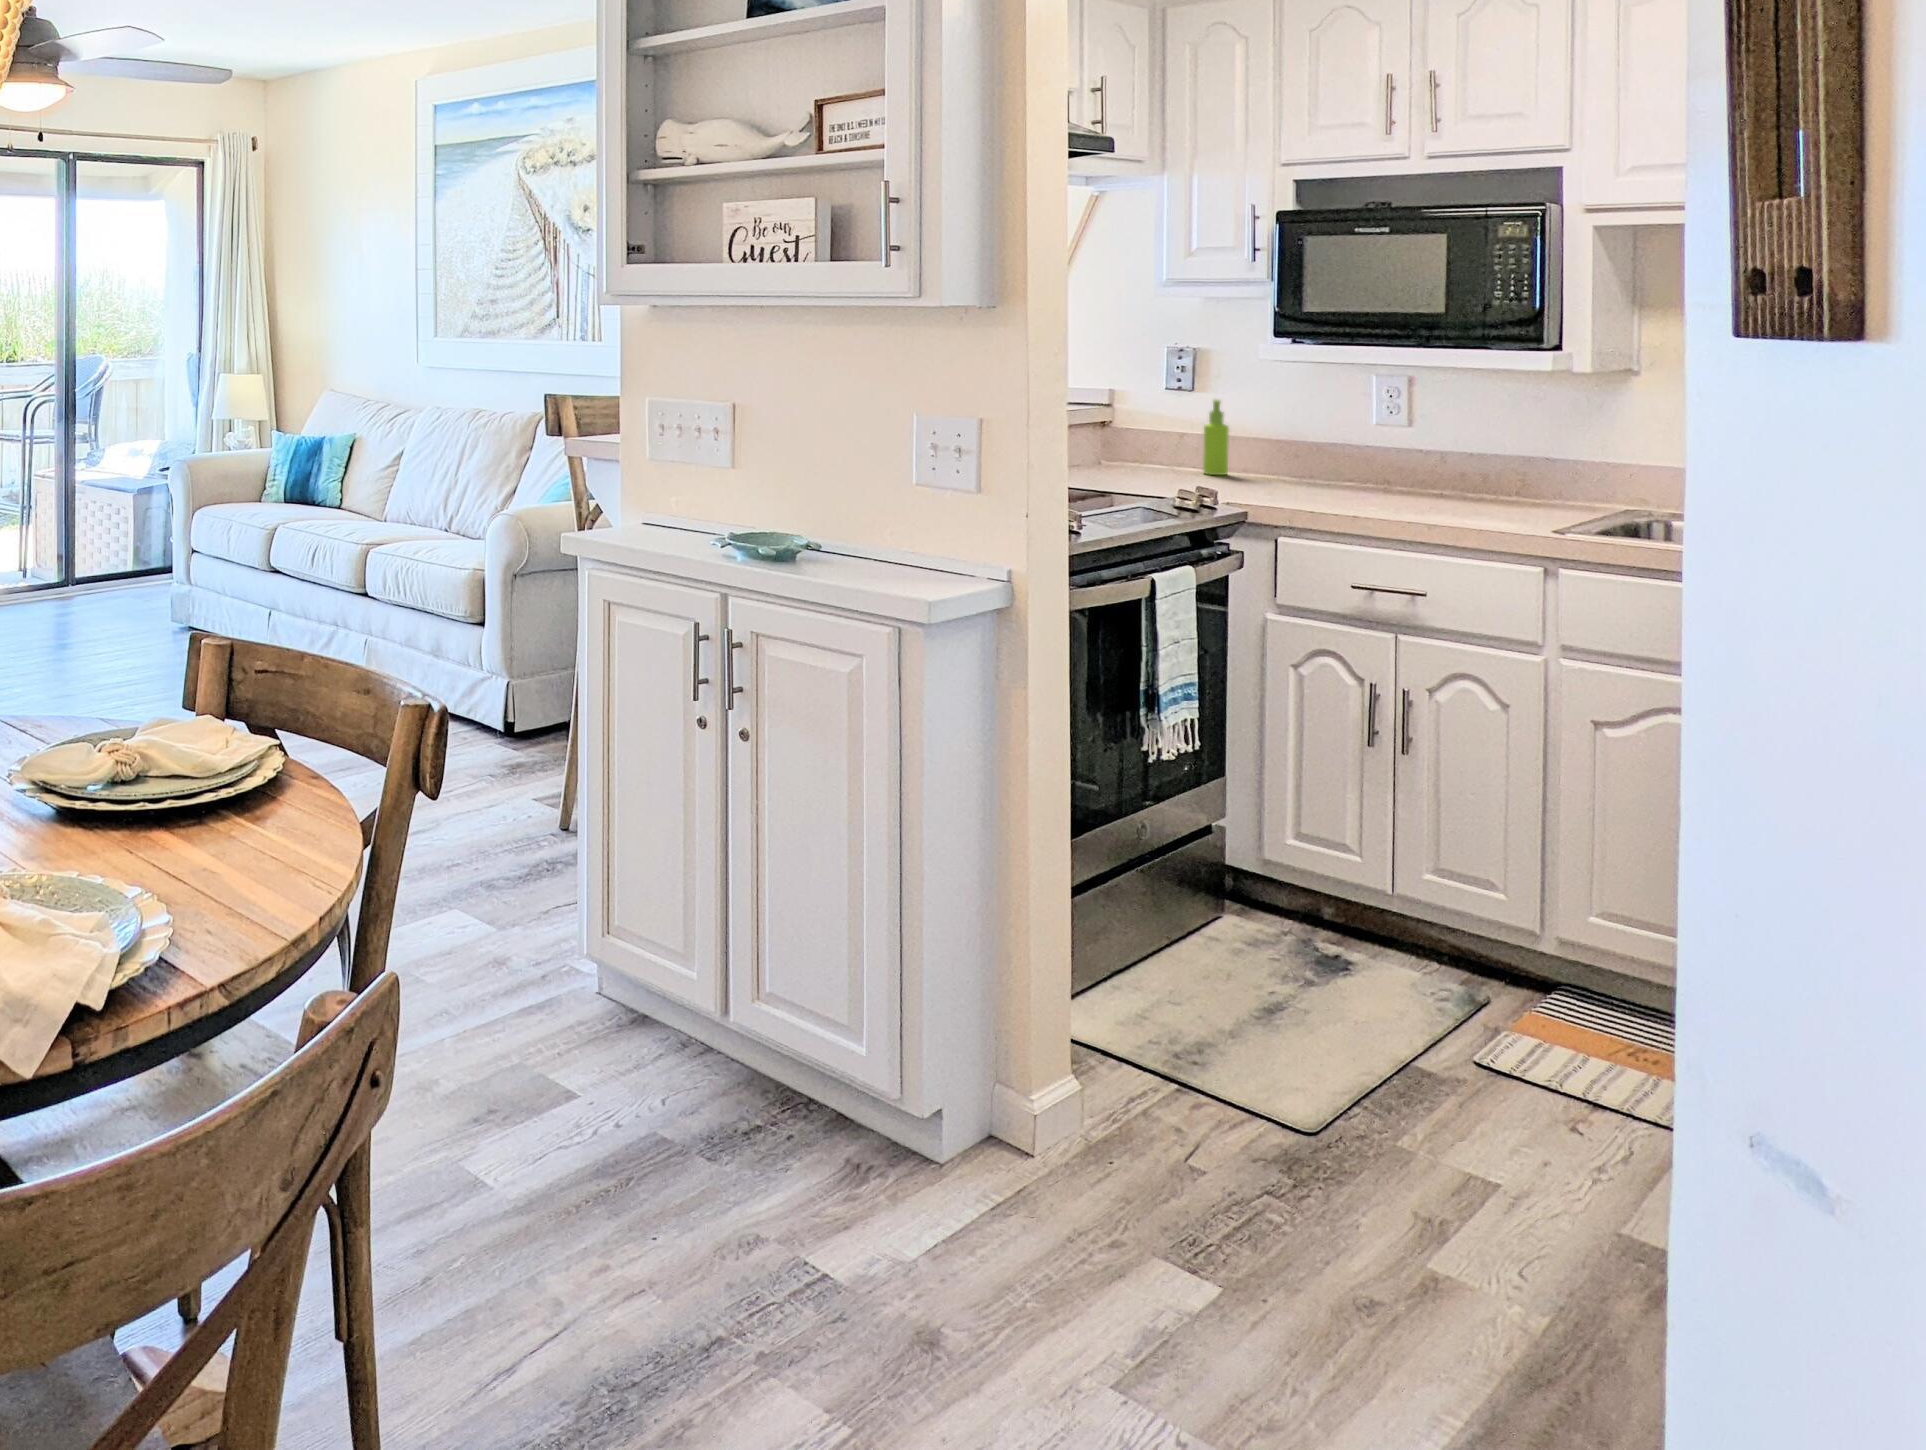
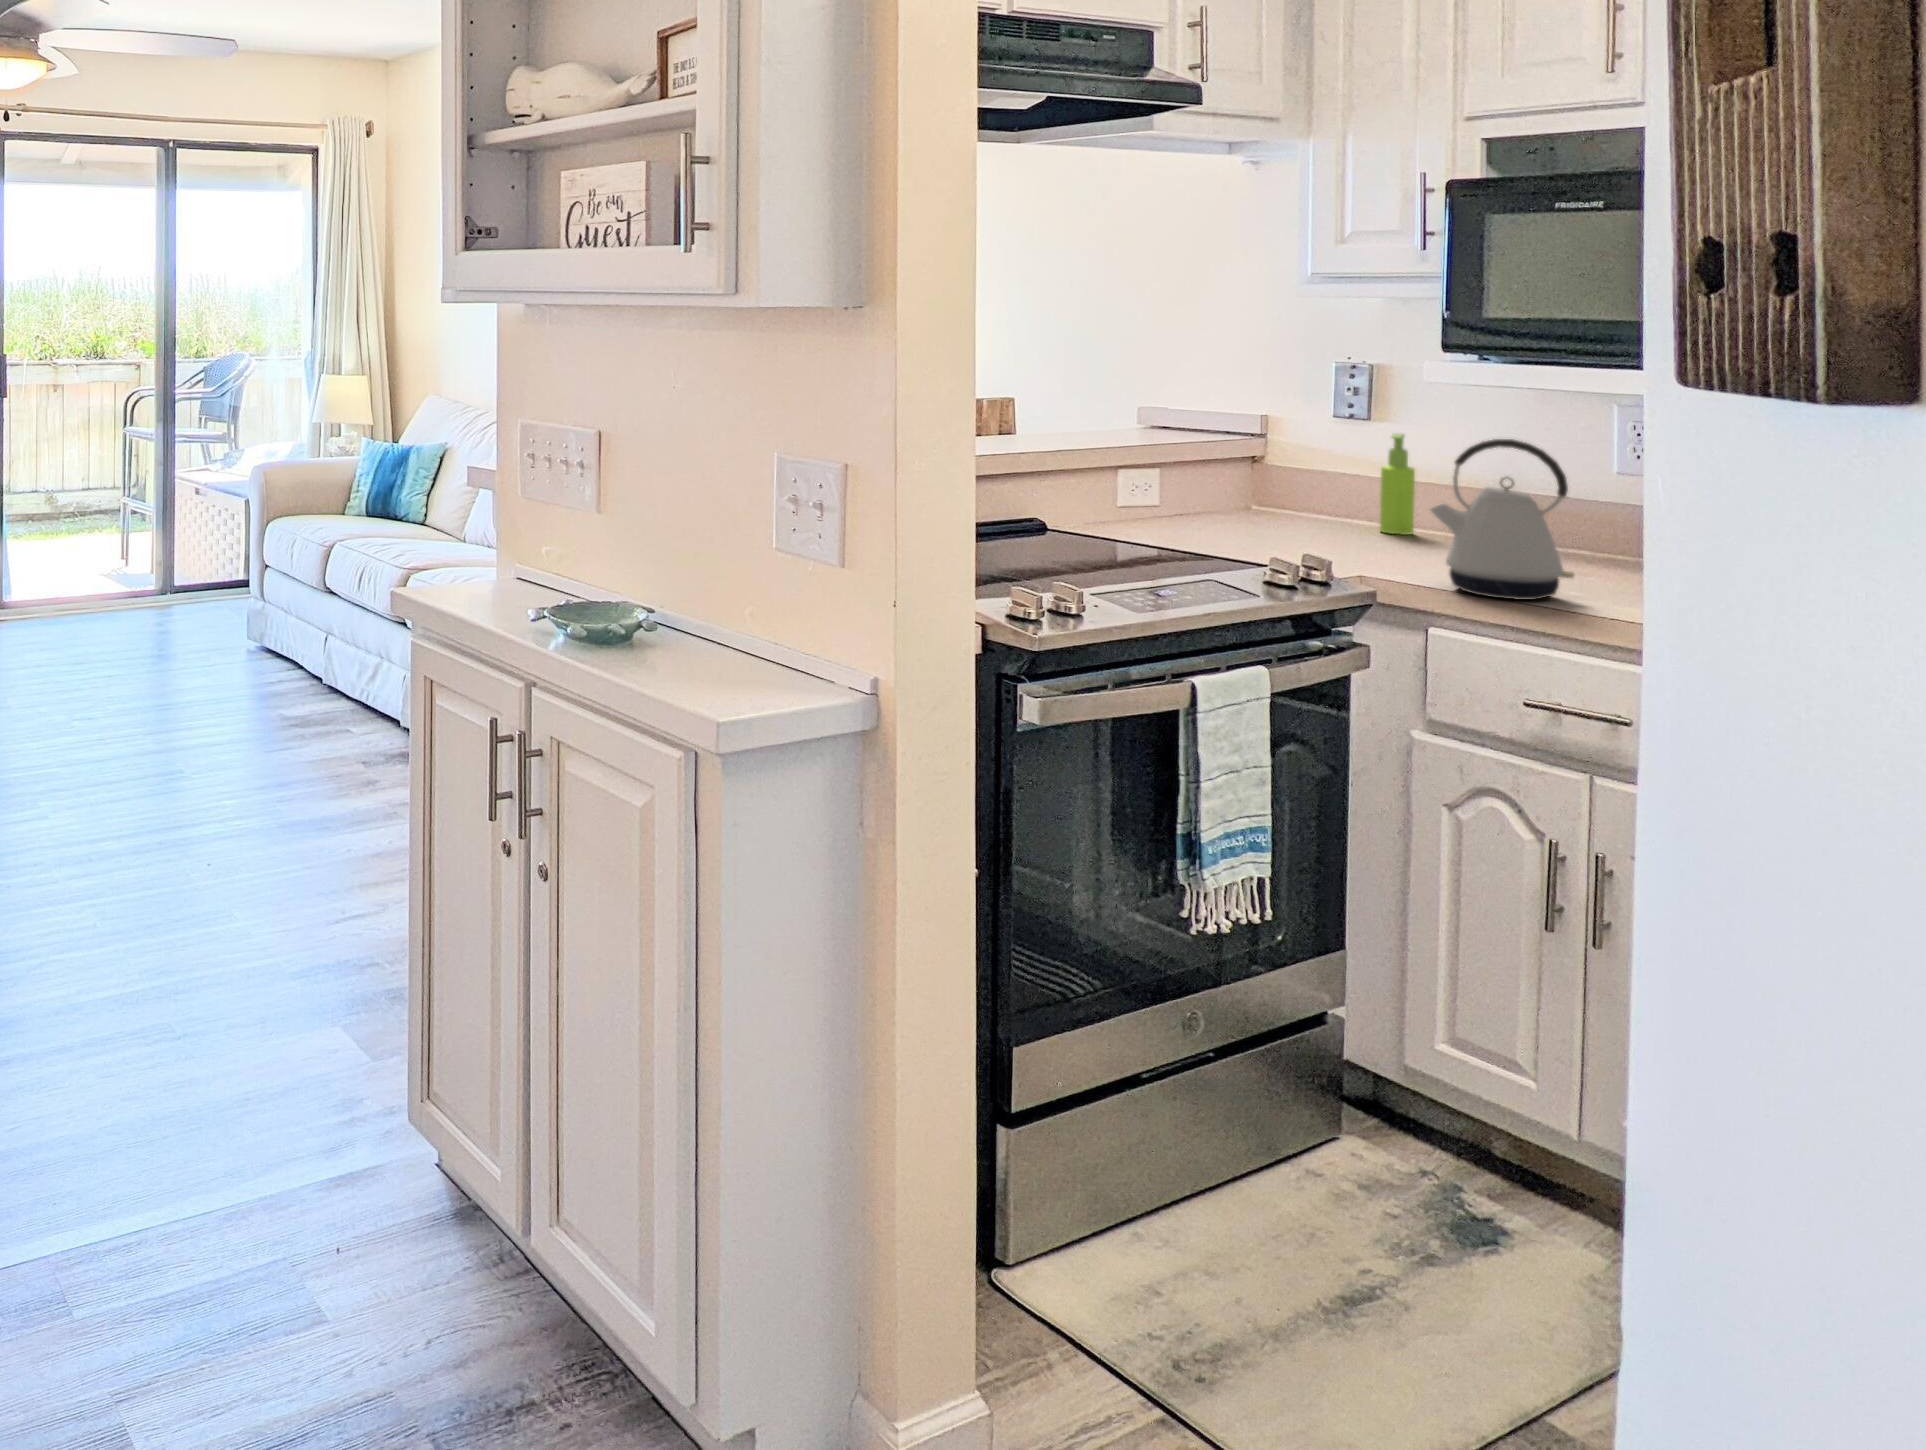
kettle: none [1278,399,1379,513] -> present [1431,439,1574,600]

